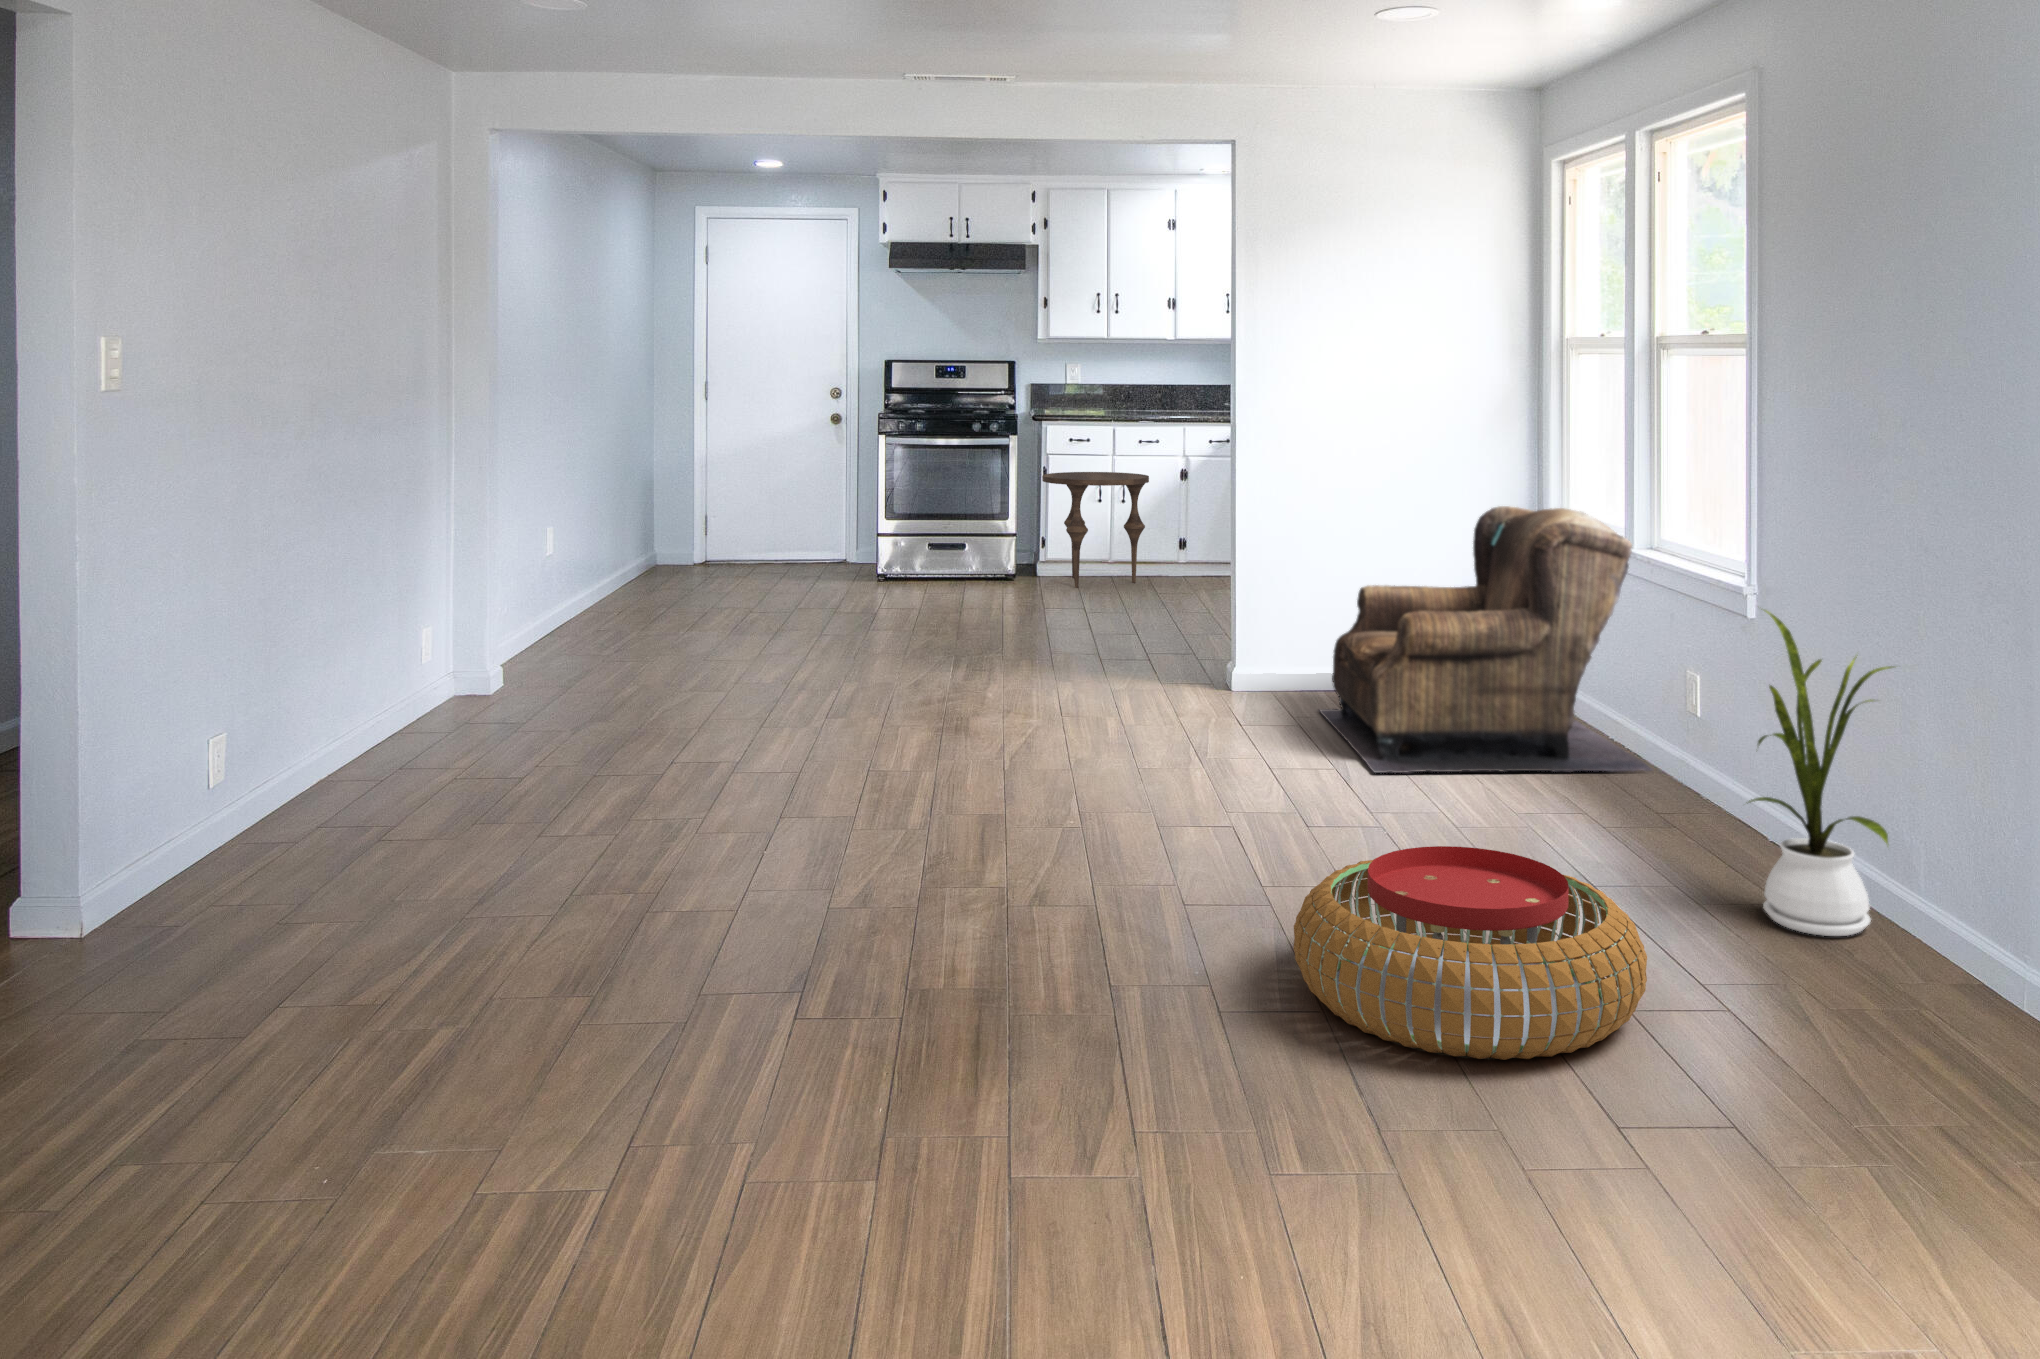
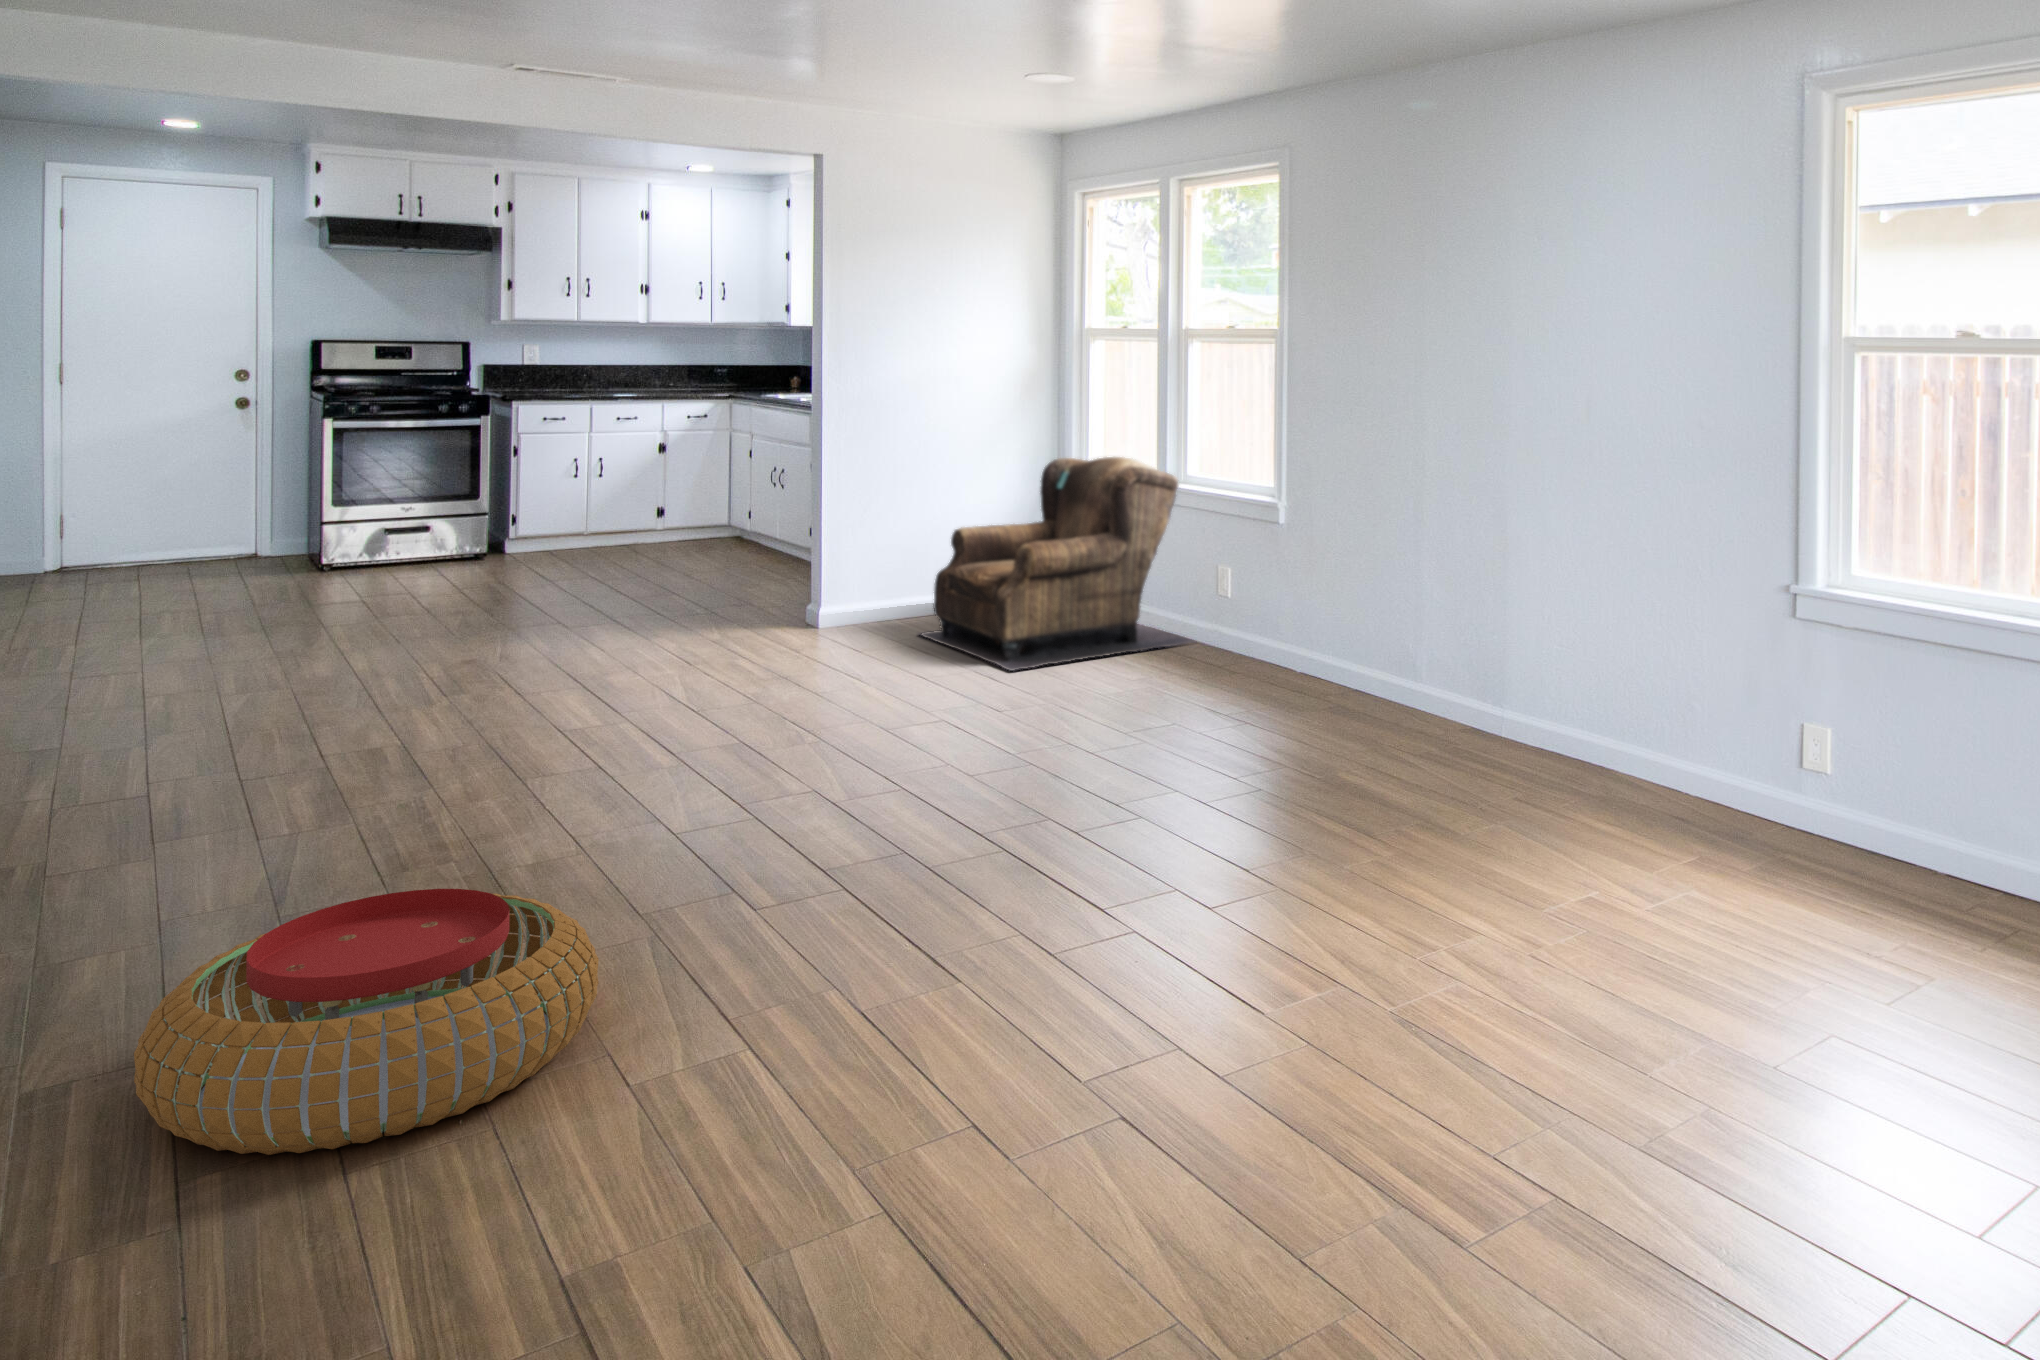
side table: present [1042,472,1149,587] -> none [520,448,636,561]
house plant: present [1749,610,1893,936] -> none [1322,513,1422,719]
pouf: present [1293,846,1647,1060] -> present [134,889,598,1155]

